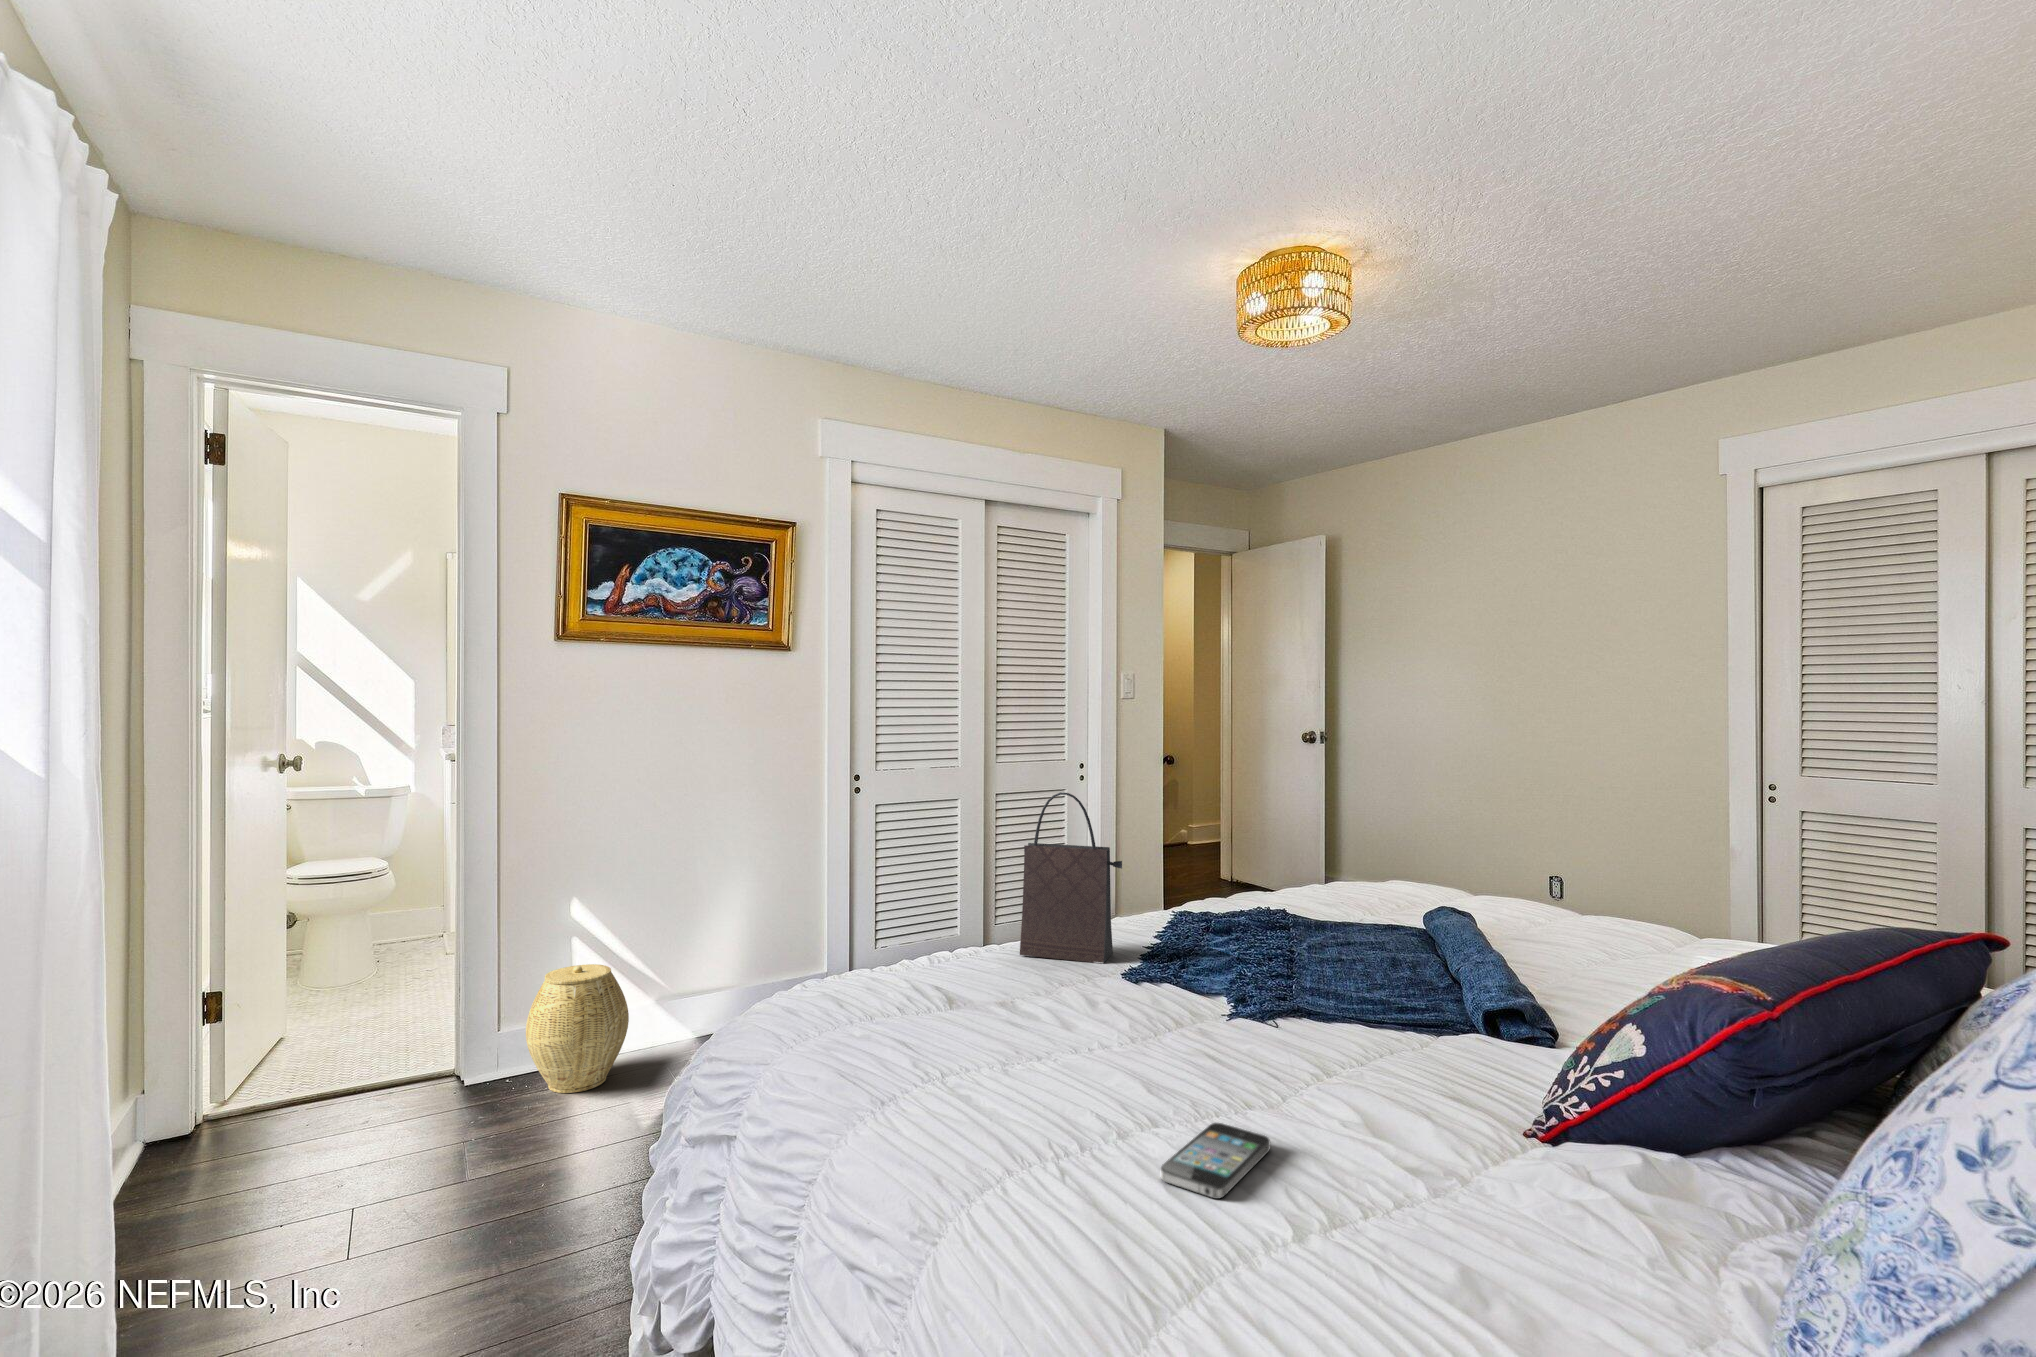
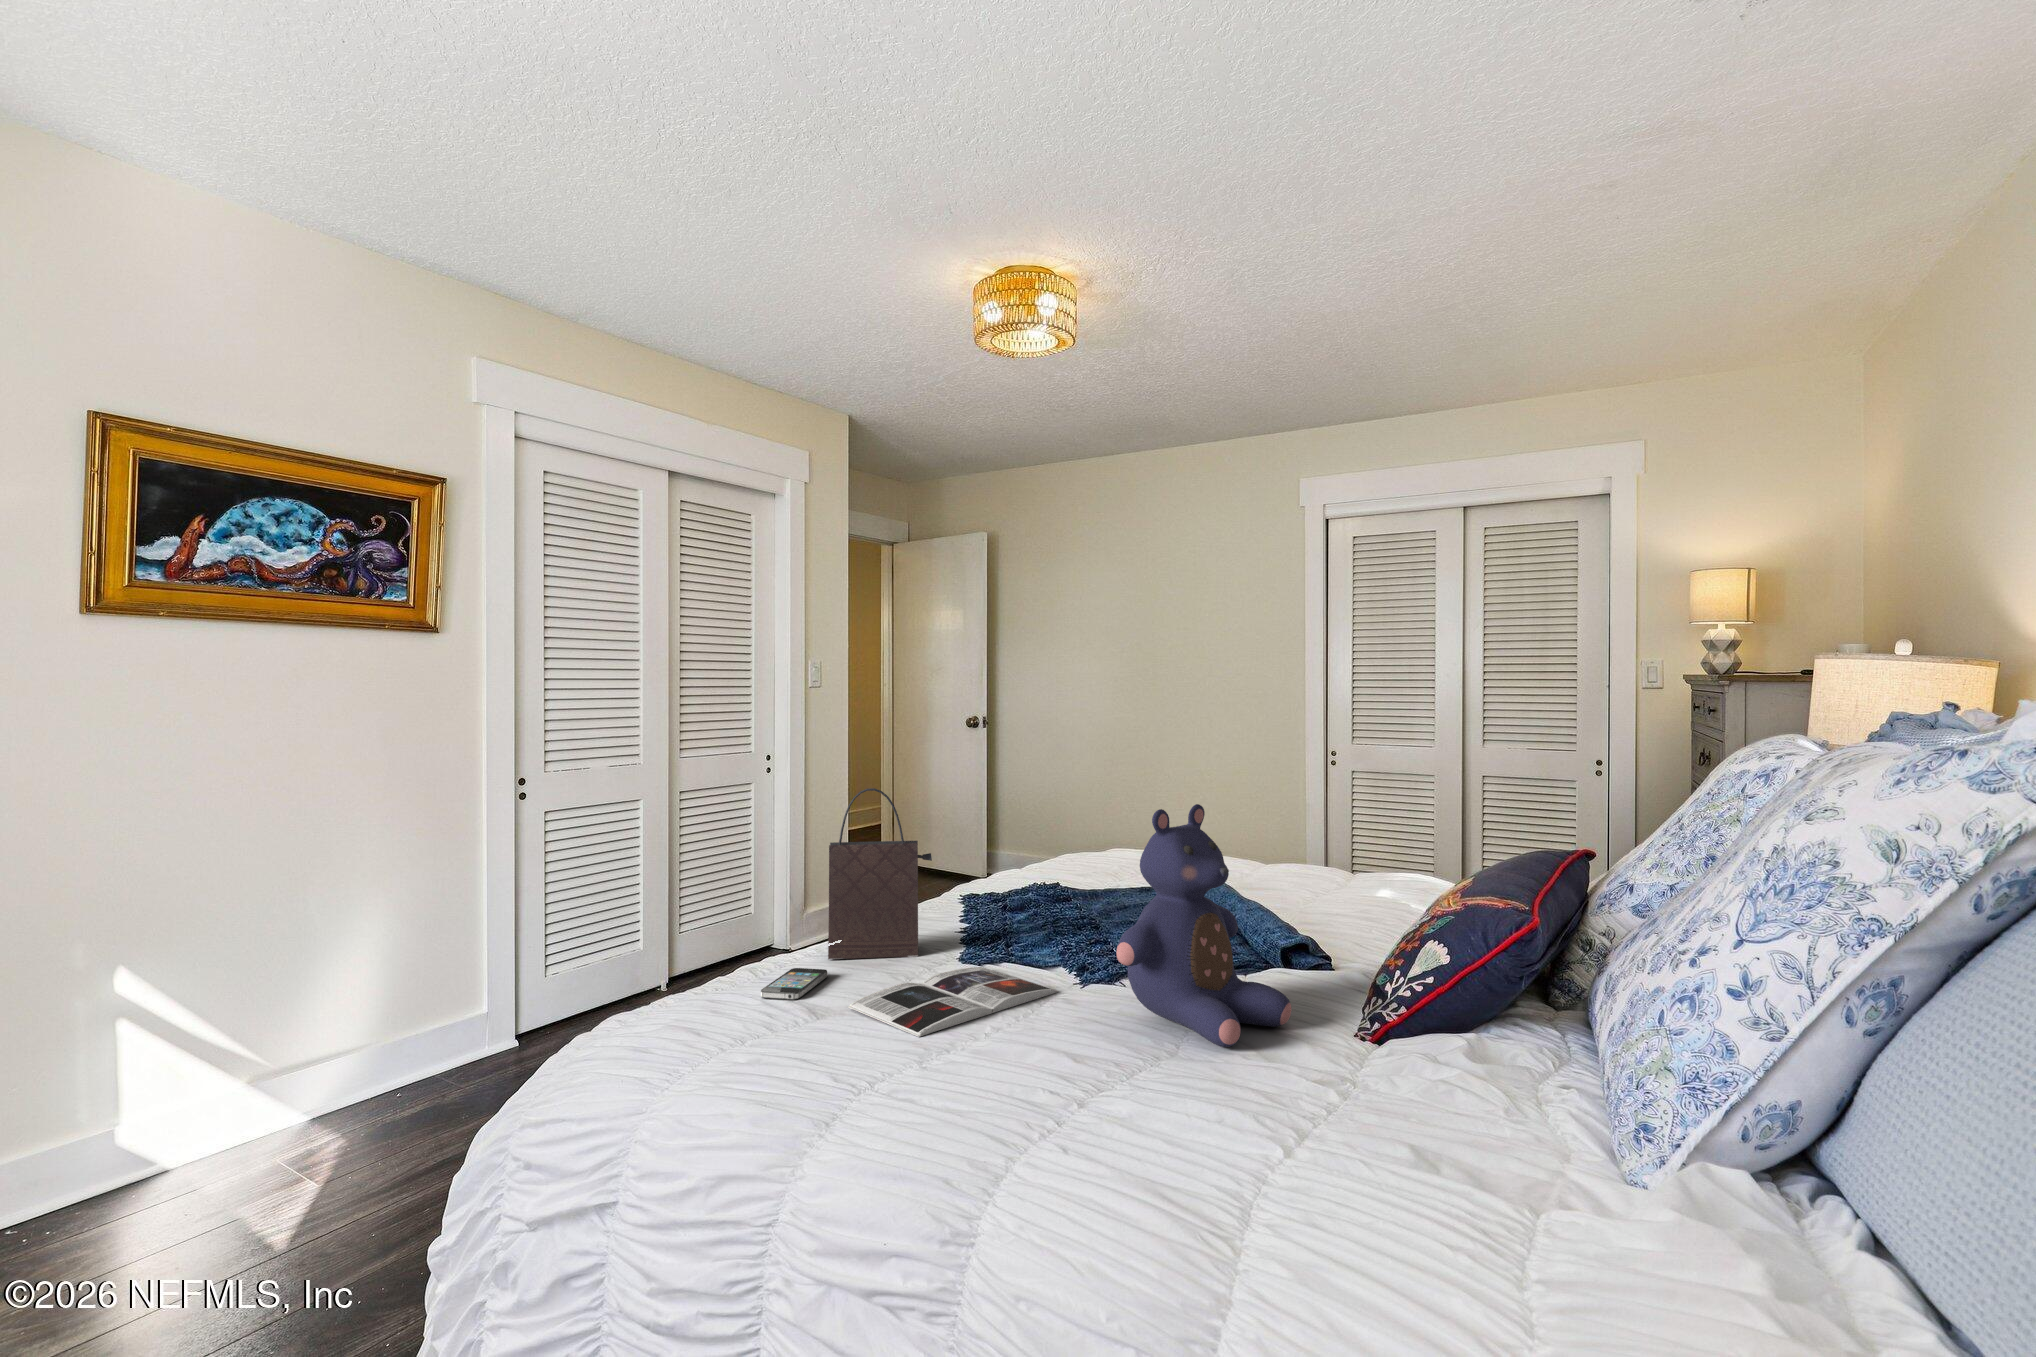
teddy bear: none [1225,825,1440,1107] -> present [1116,804,1291,1047]
woven basket: present [526,964,629,1093] -> none [64,1049,232,1230]
magazine: none [994,980,1206,1039] -> present [849,967,1057,1037]
smartphone: present [1161,1123,1270,1199] -> present [761,968,828,1000]

